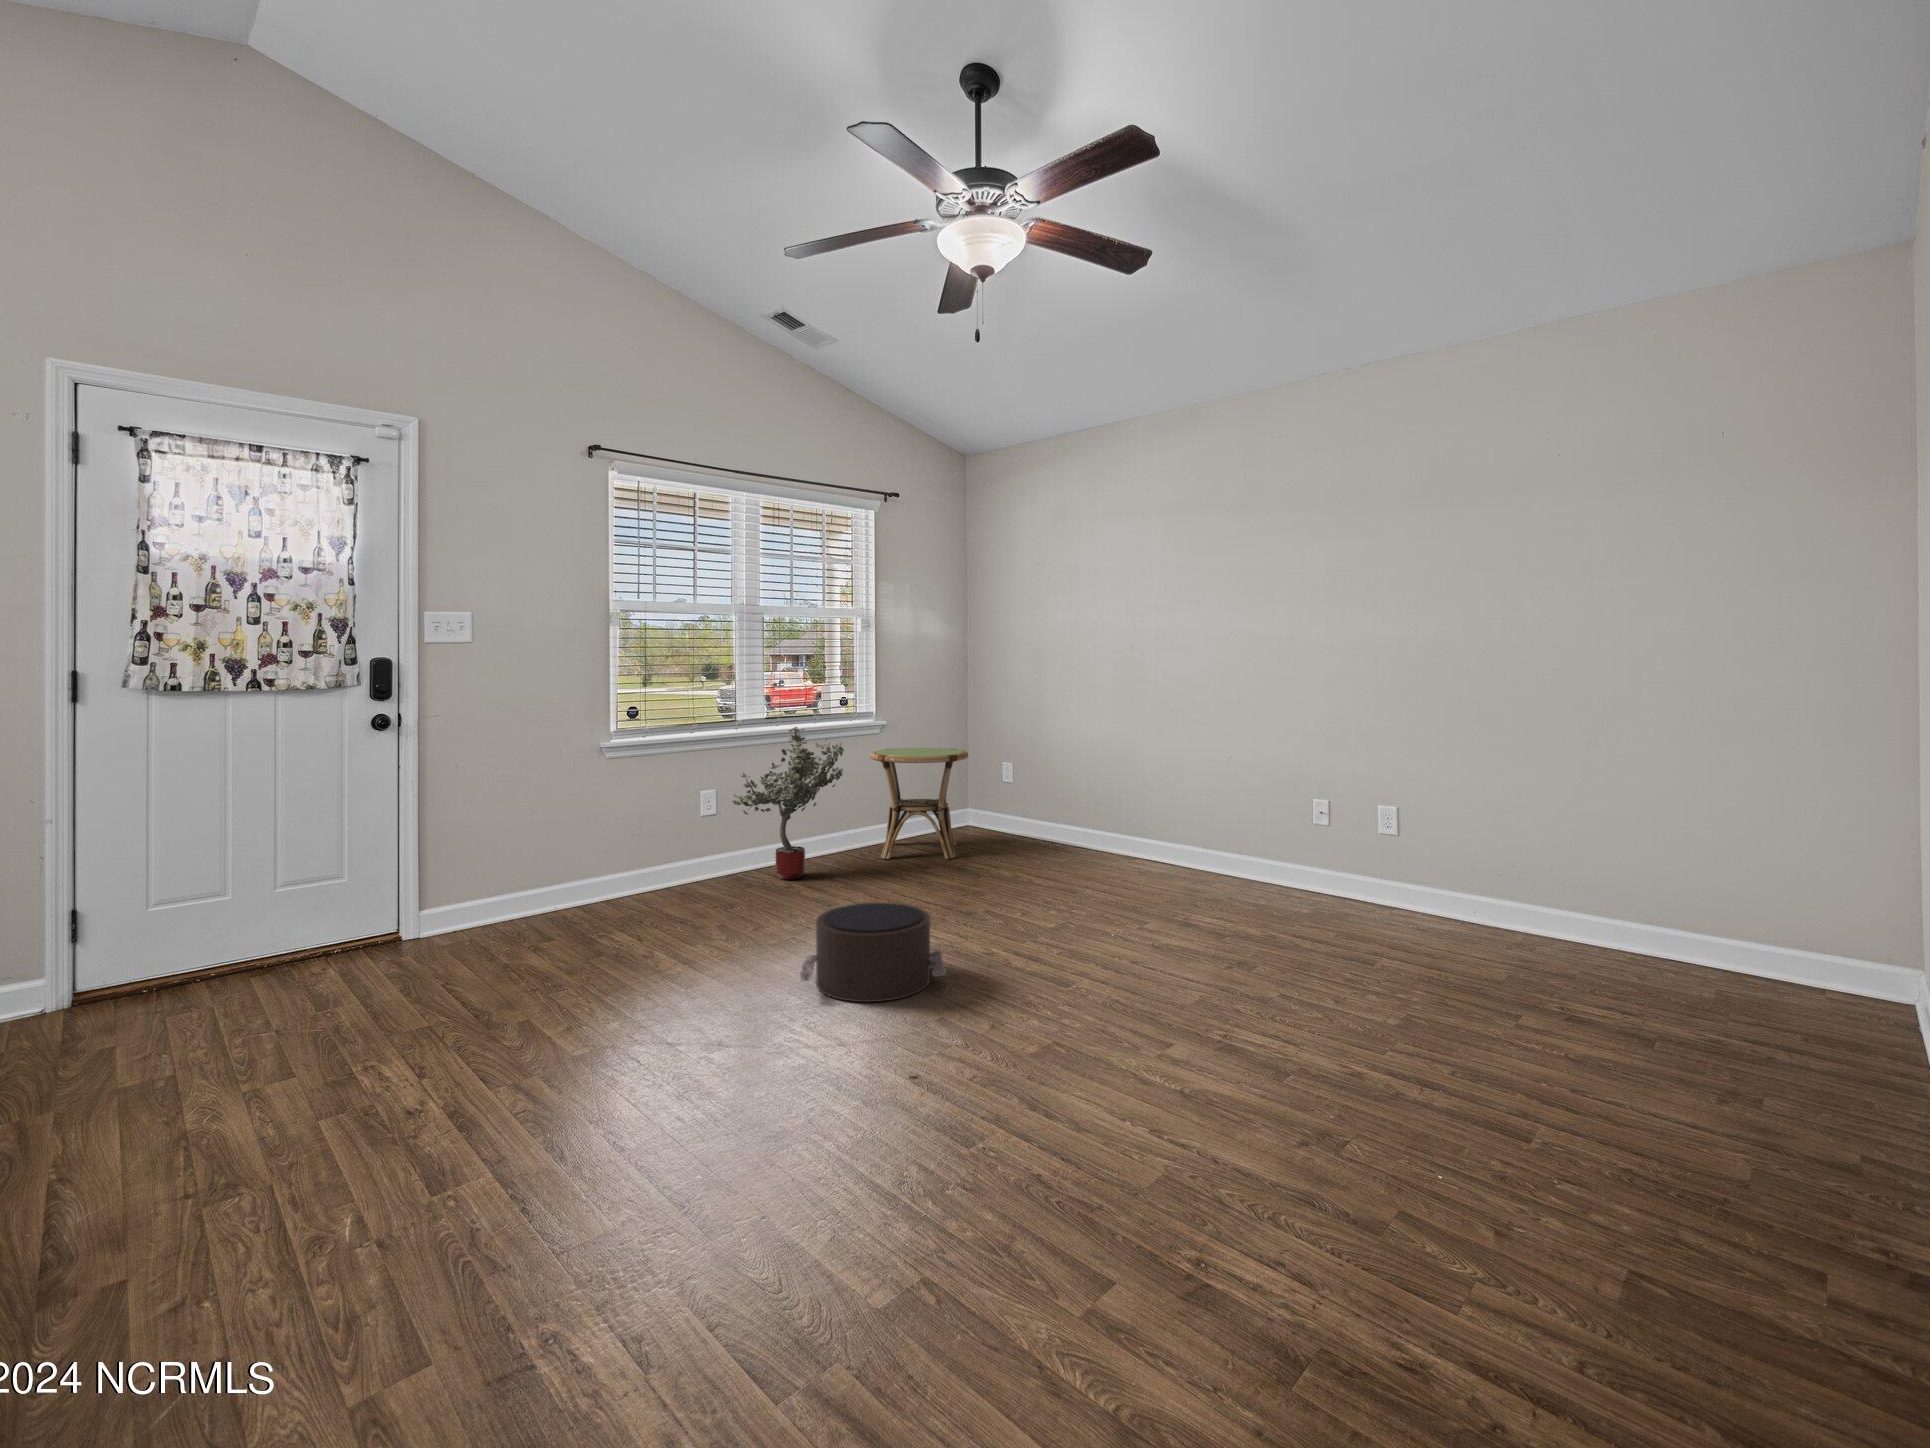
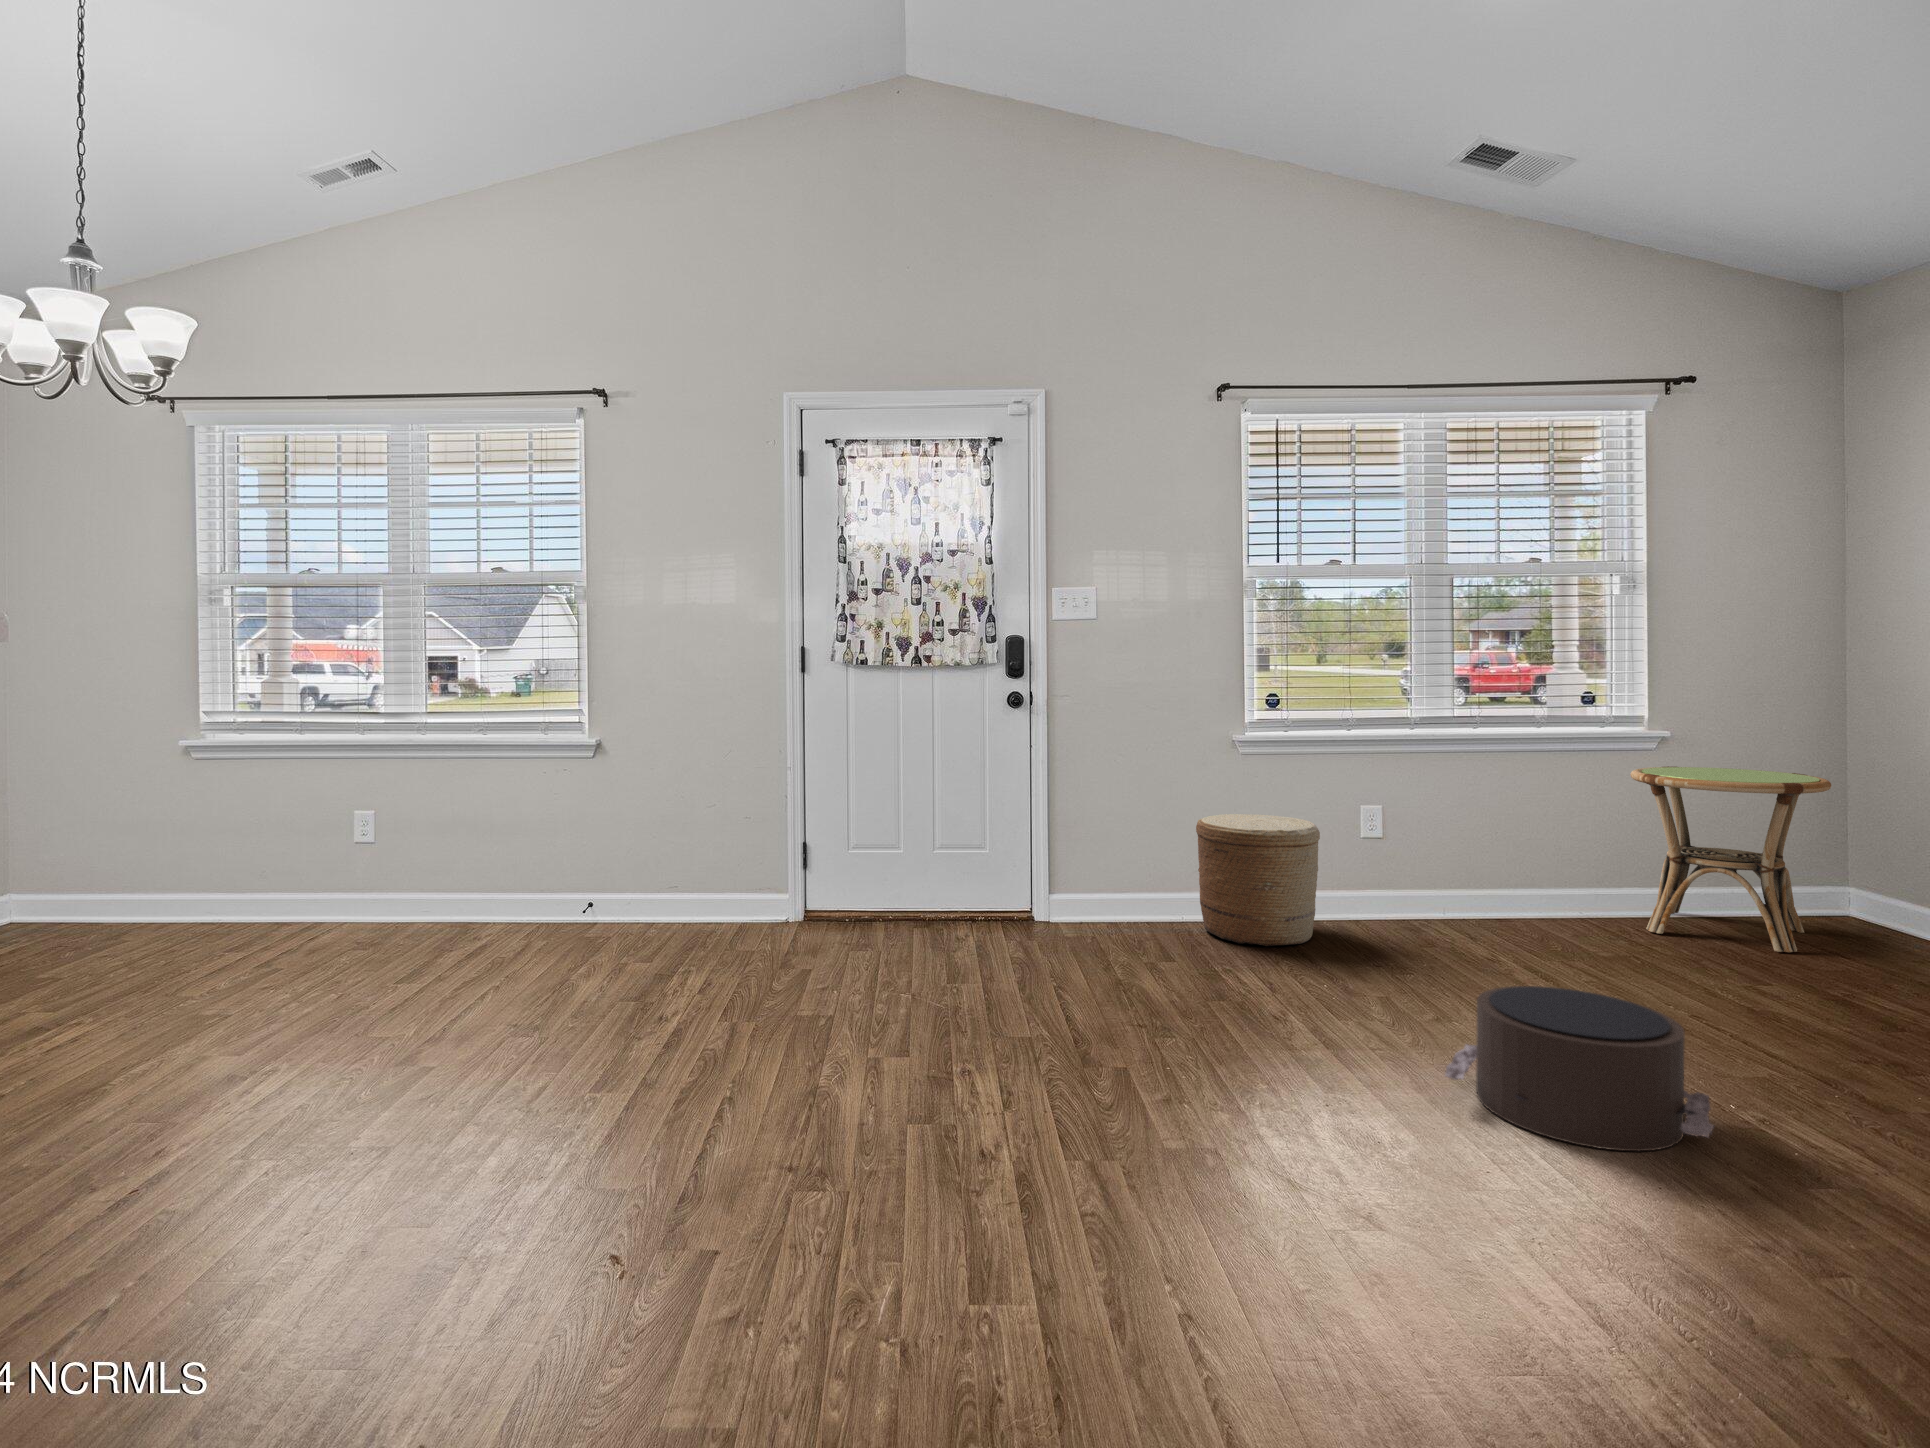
potted tree: present [732,727,844,880] -> none [1396,724,1578,936]
woven basket: none [574,810,679,921] -> present [1196,814,1320,946]

